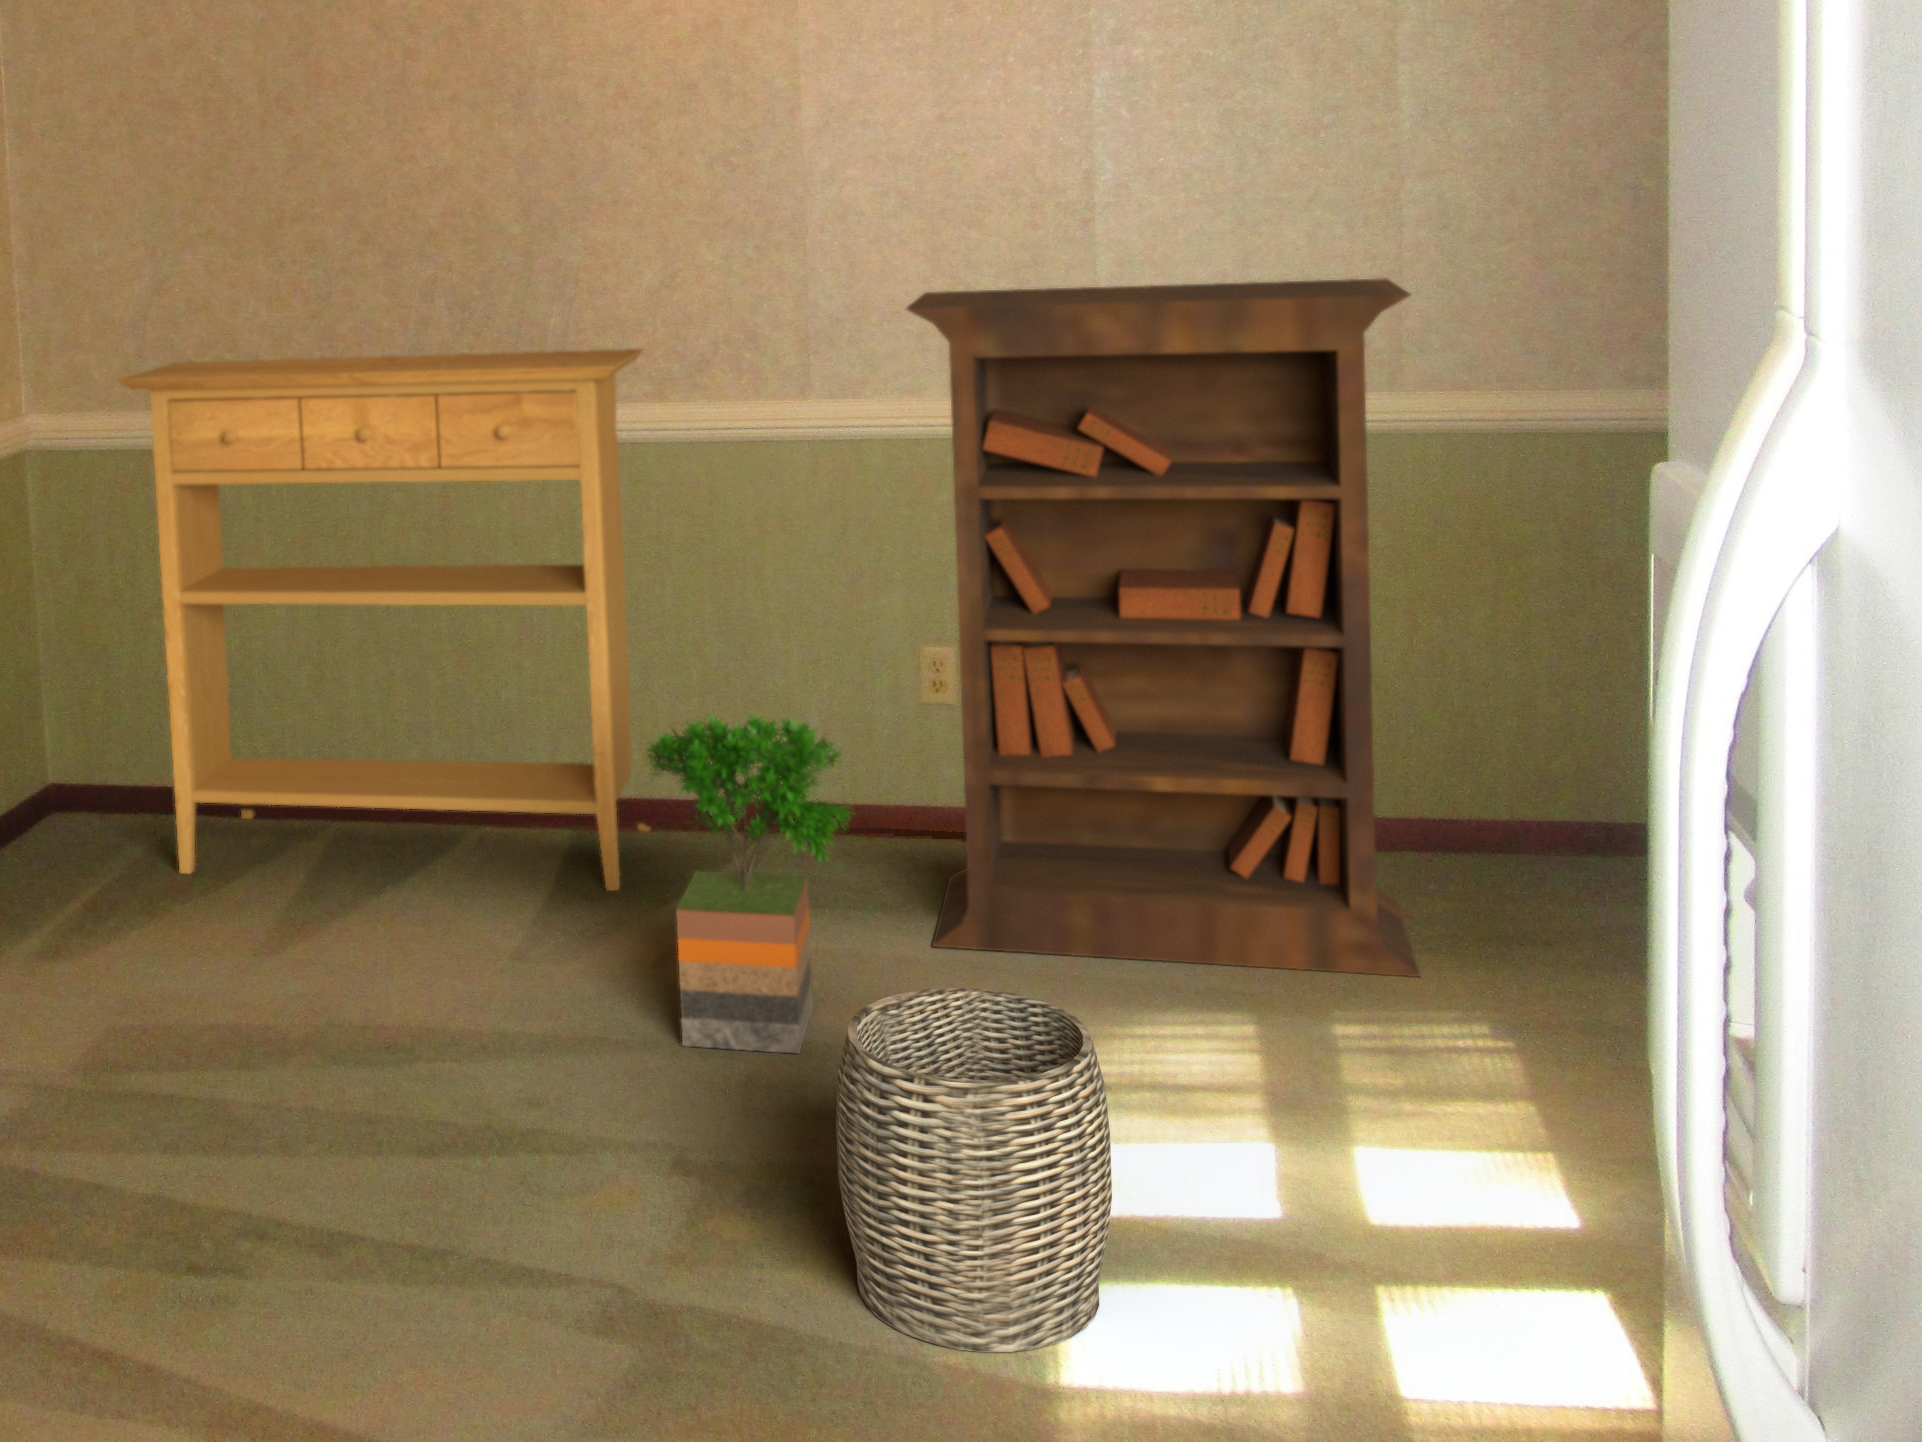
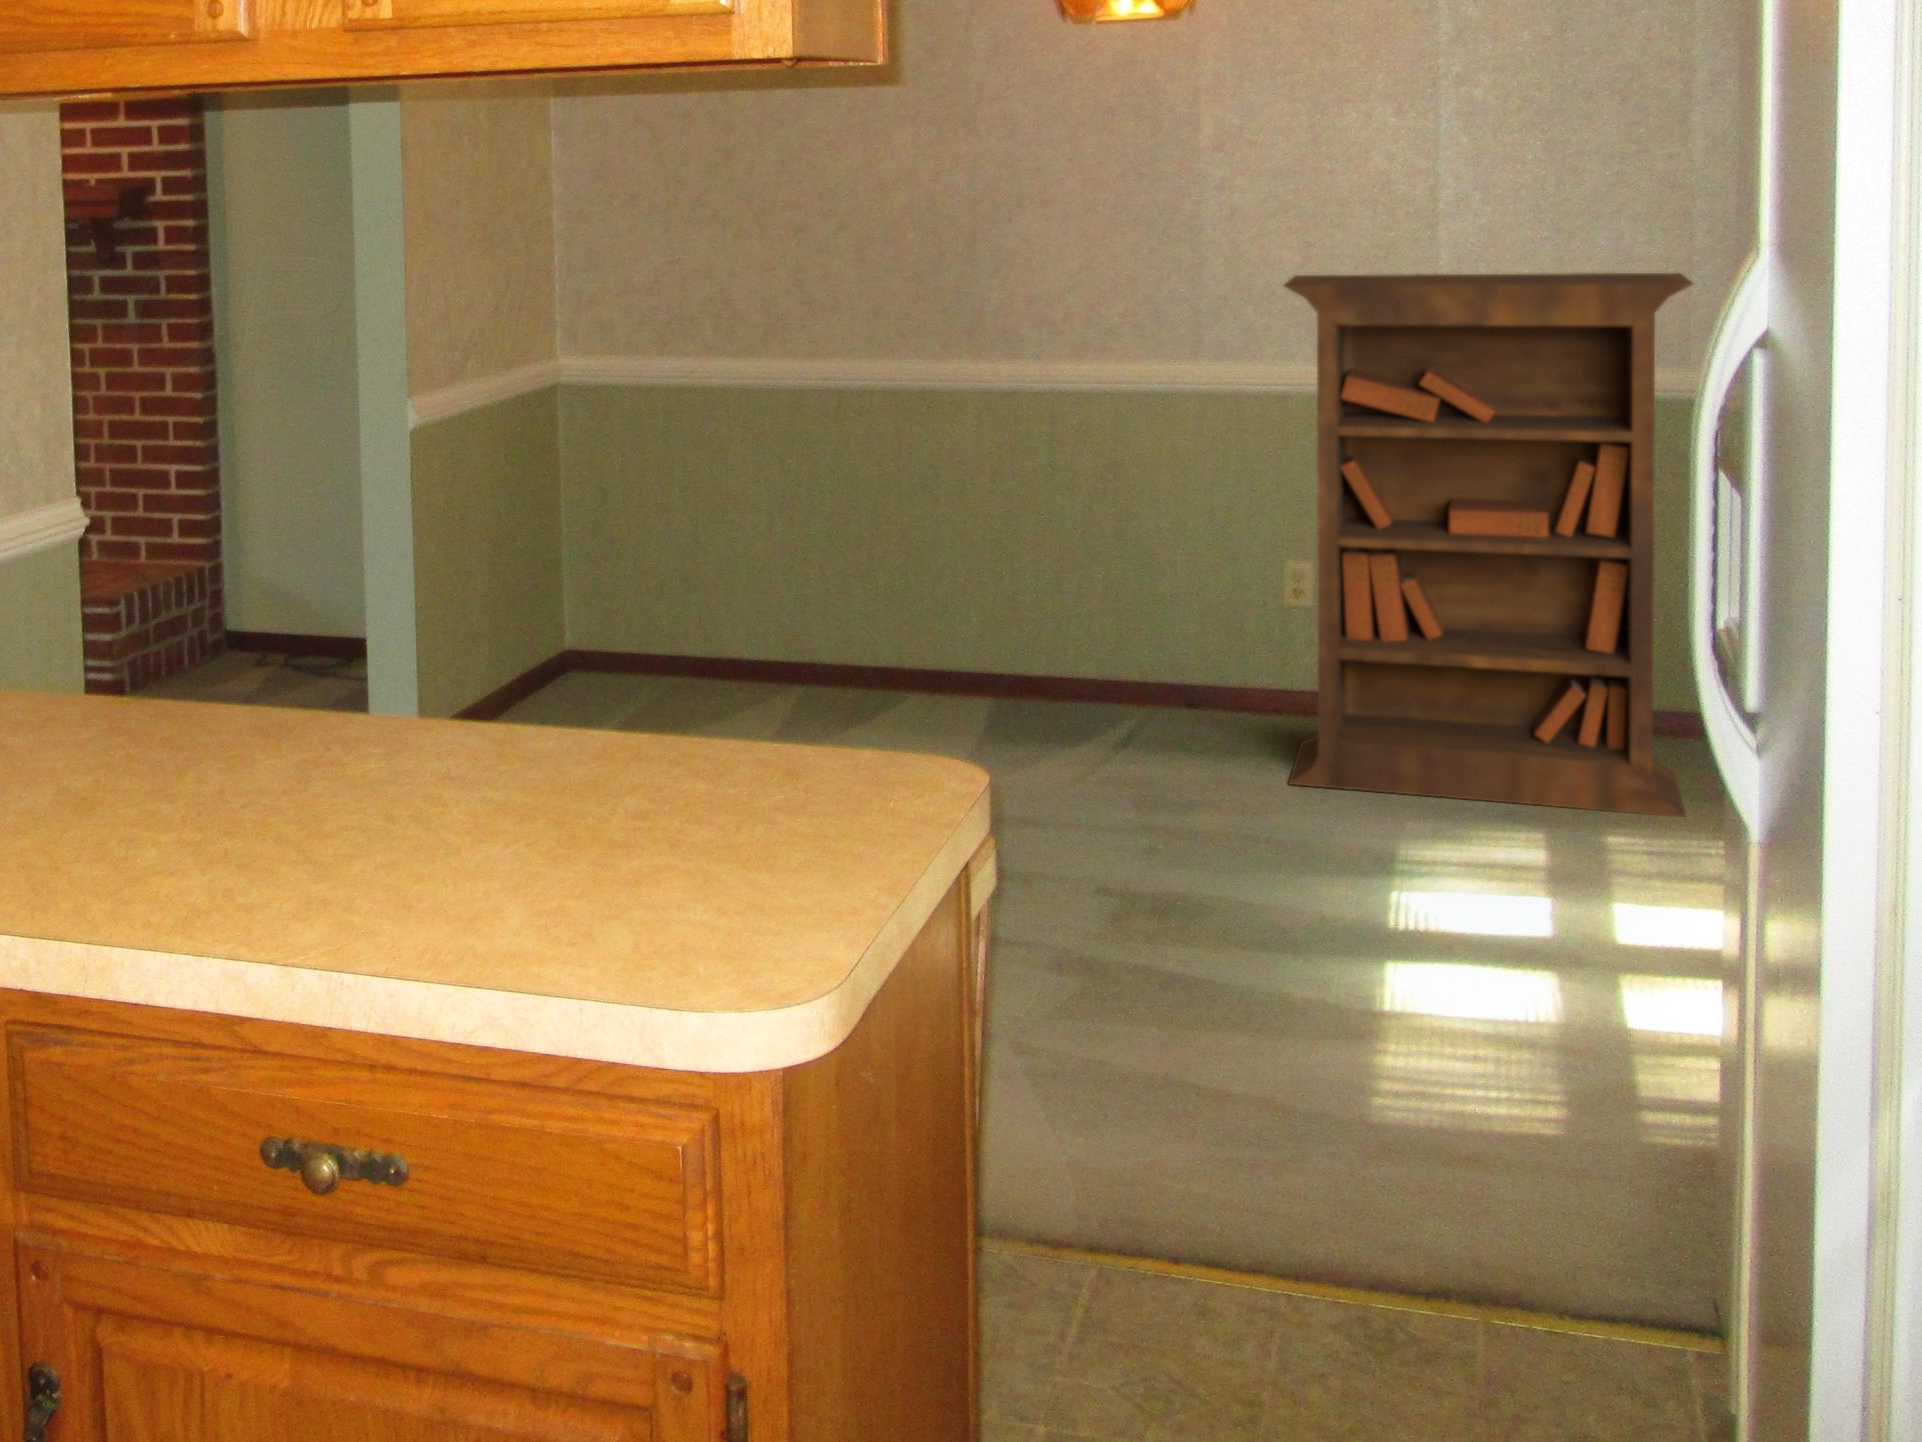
console table: present [118,349,650,891] -> none [636,313,1062,742]
potted tree: present [645,713,856,1054] -> none [1067,586,1238,841]
woven basket: present [836,988,1112,1352] -> none [1233,761,1433,994]

